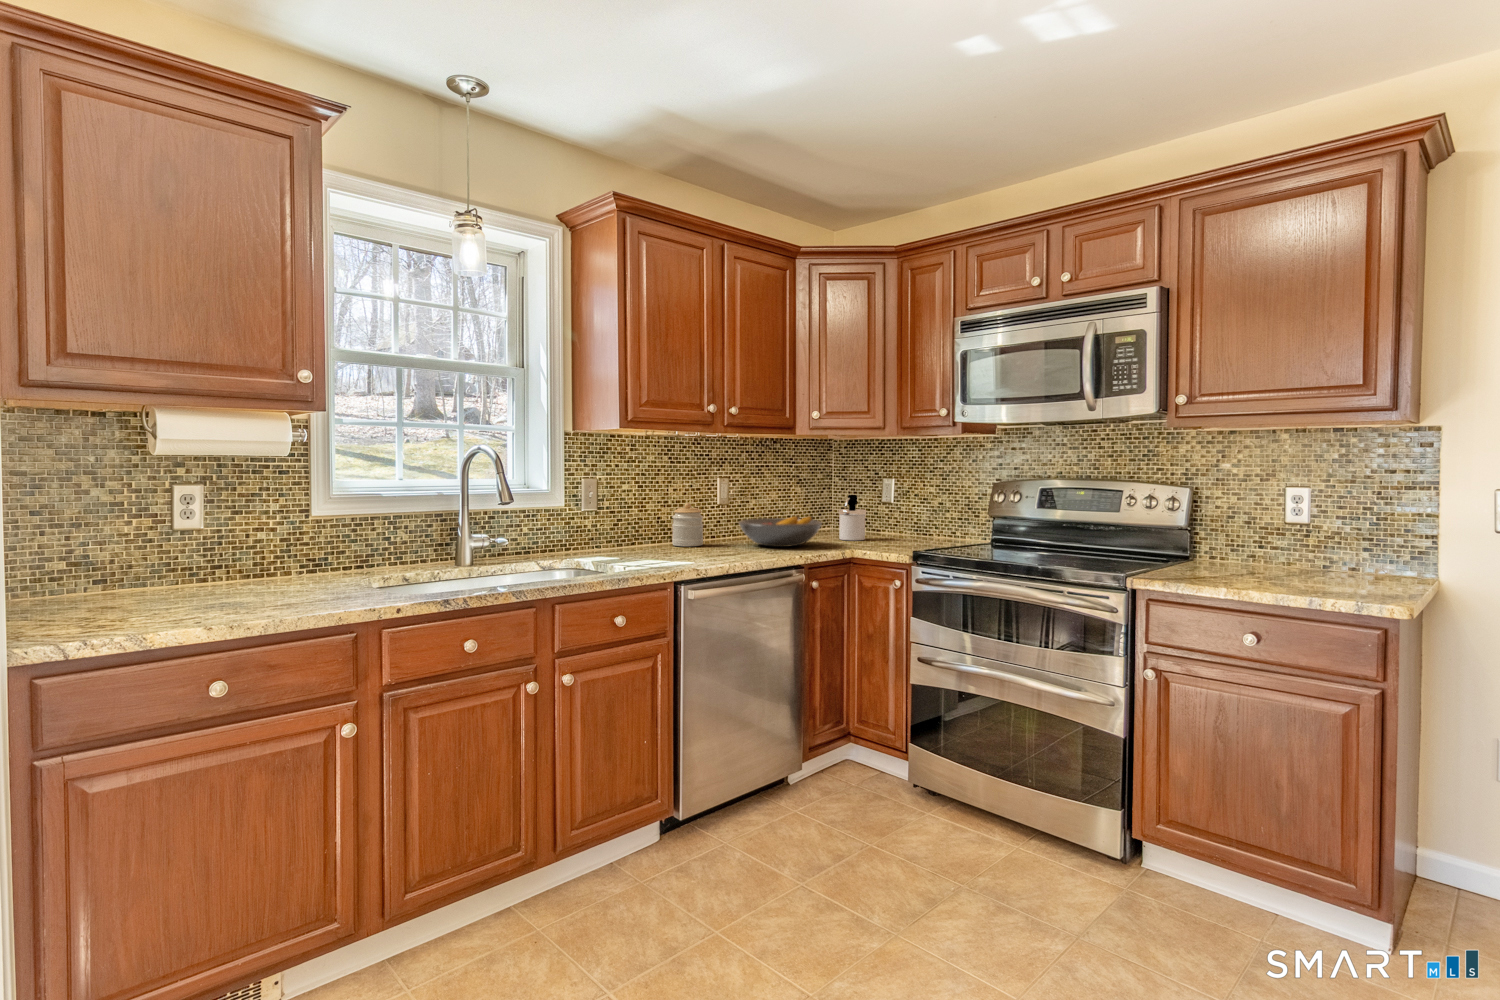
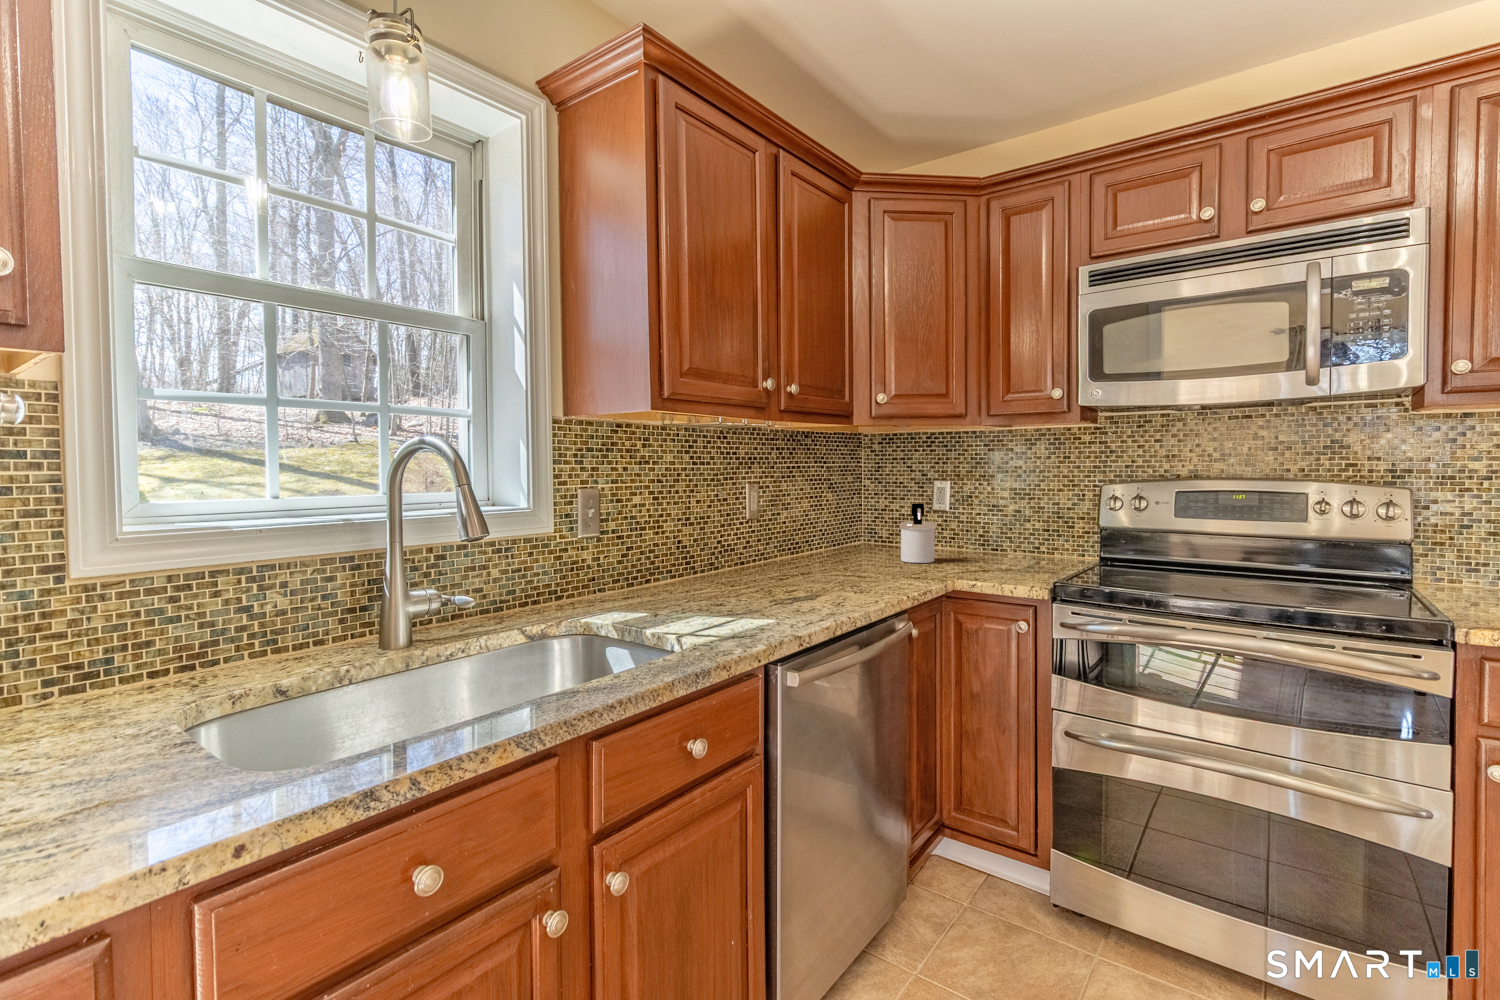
jar: present [672,503,703,546] -> none [698,520,742,582]
fruit bowl: present [739,516,822,547] -> none [789,534,906,578]

